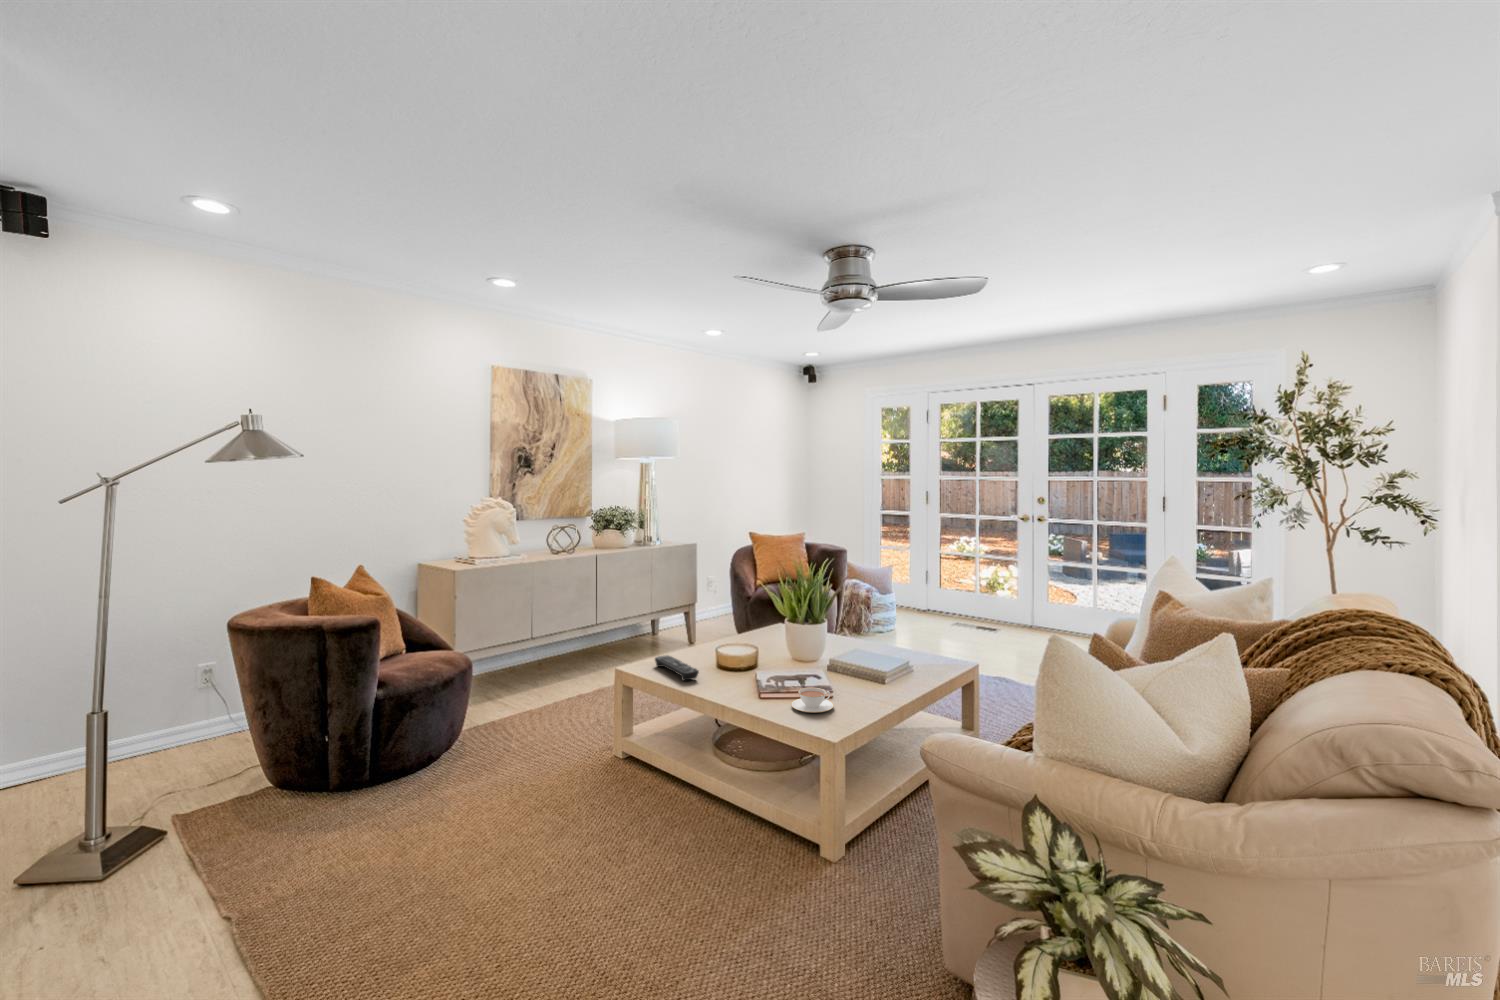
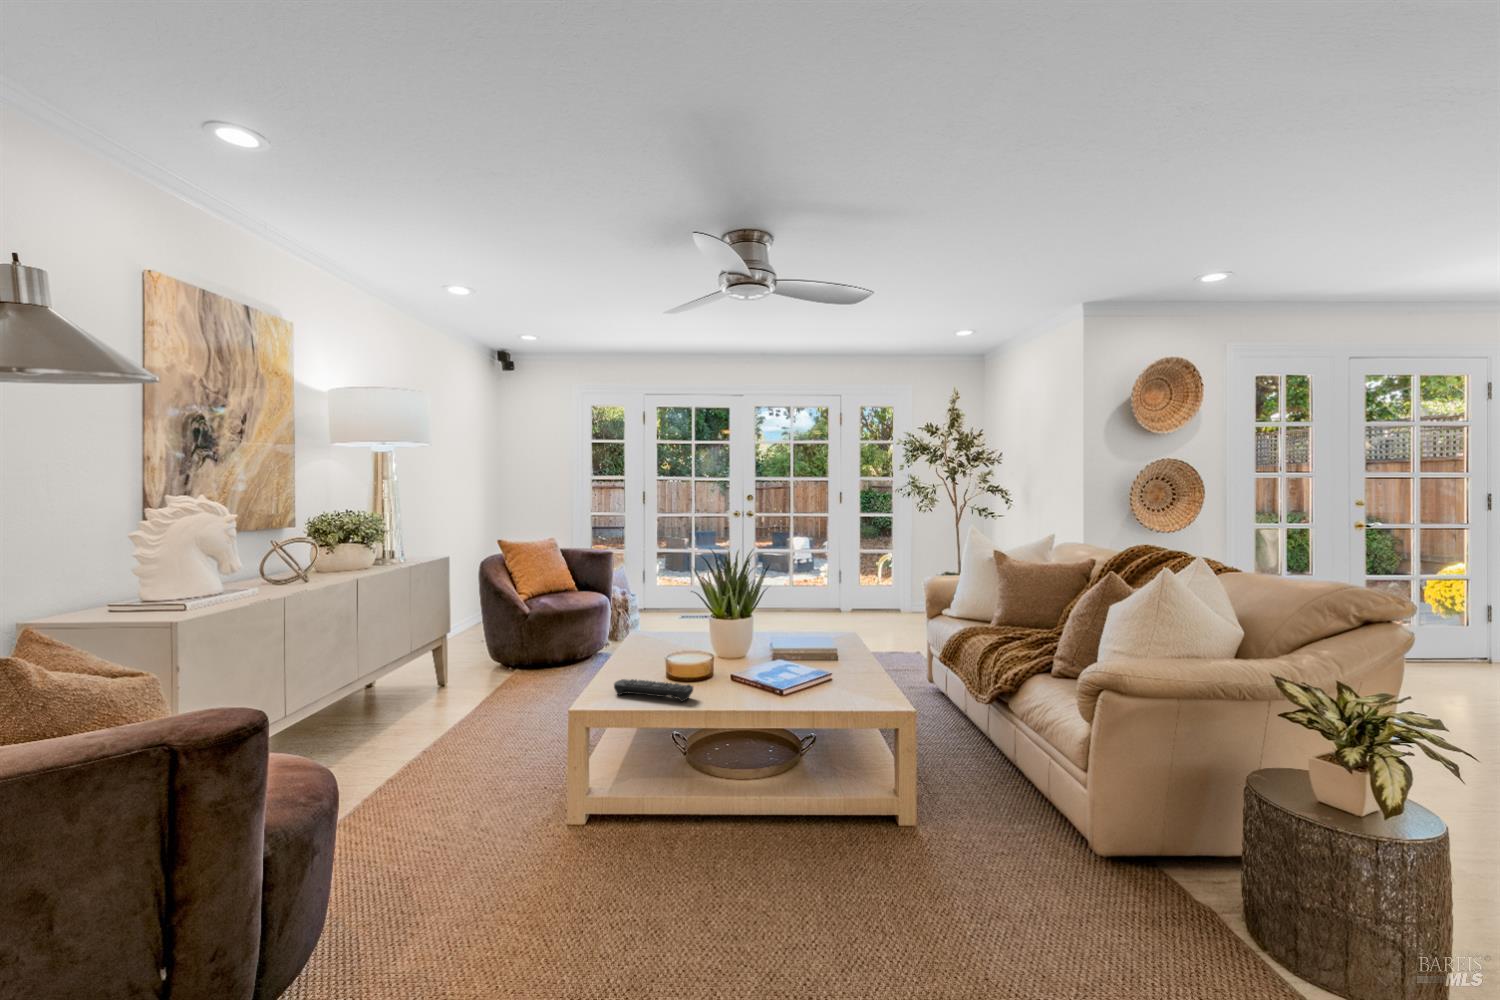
teacup: present [791,687,834,713] -> none [820,675,864,700]

